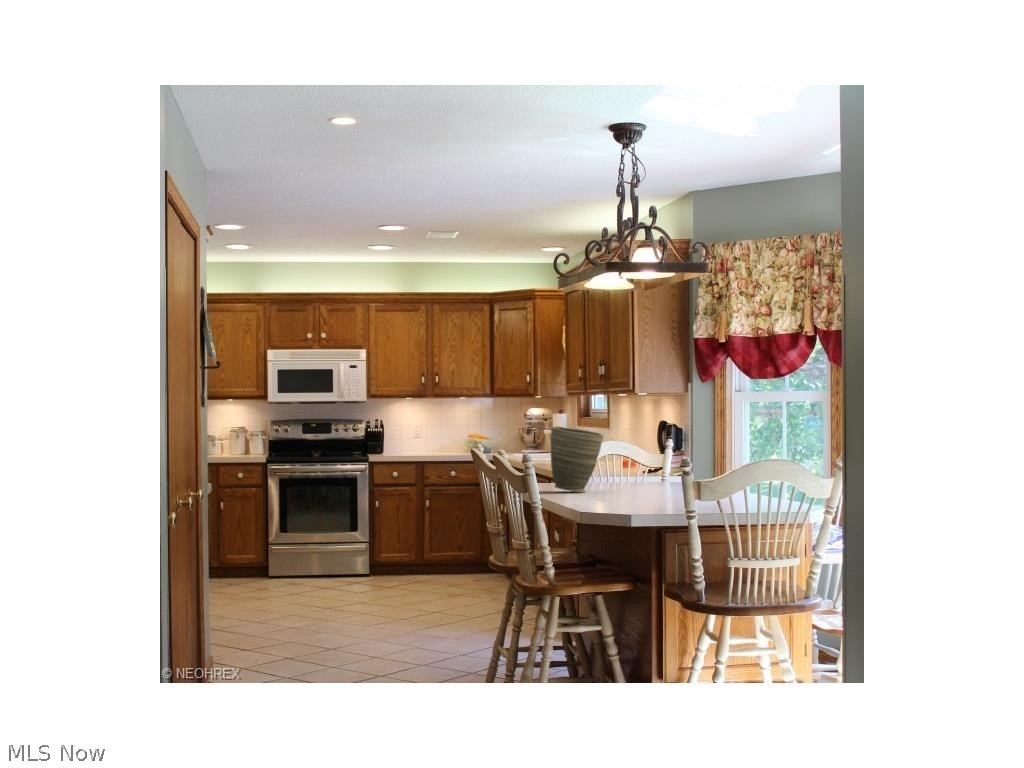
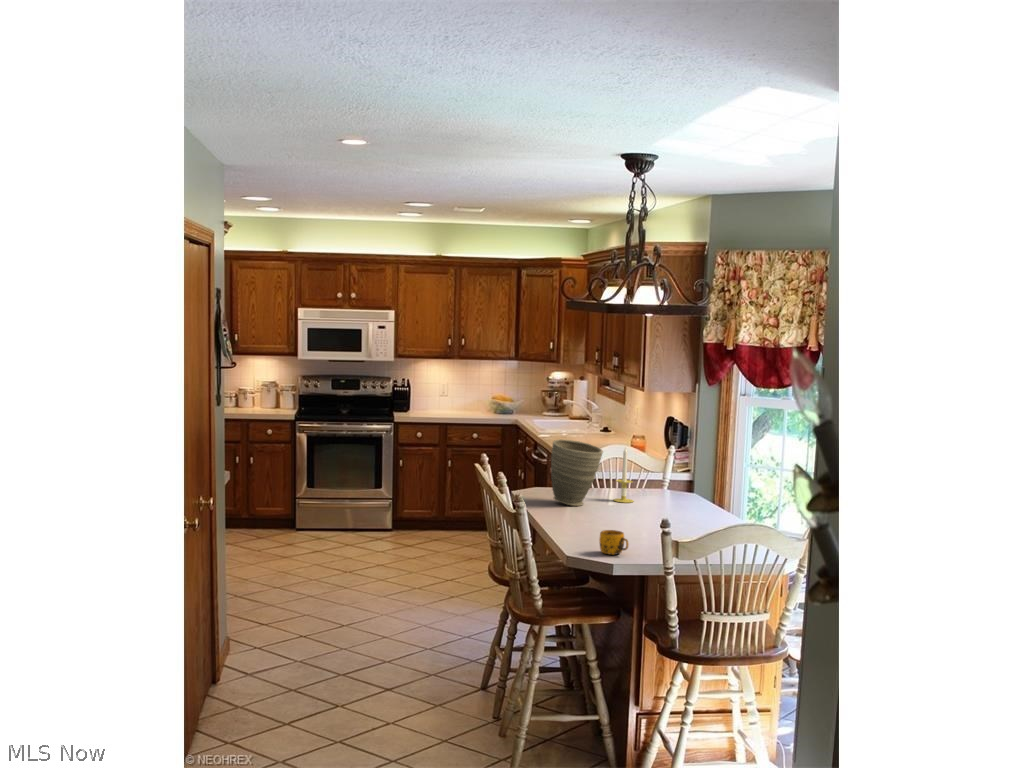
candle: none [615,433,636,491] -> present [614,448,633,503]
mug: none [616,485,647,508] -> present [599,530,629,555]

